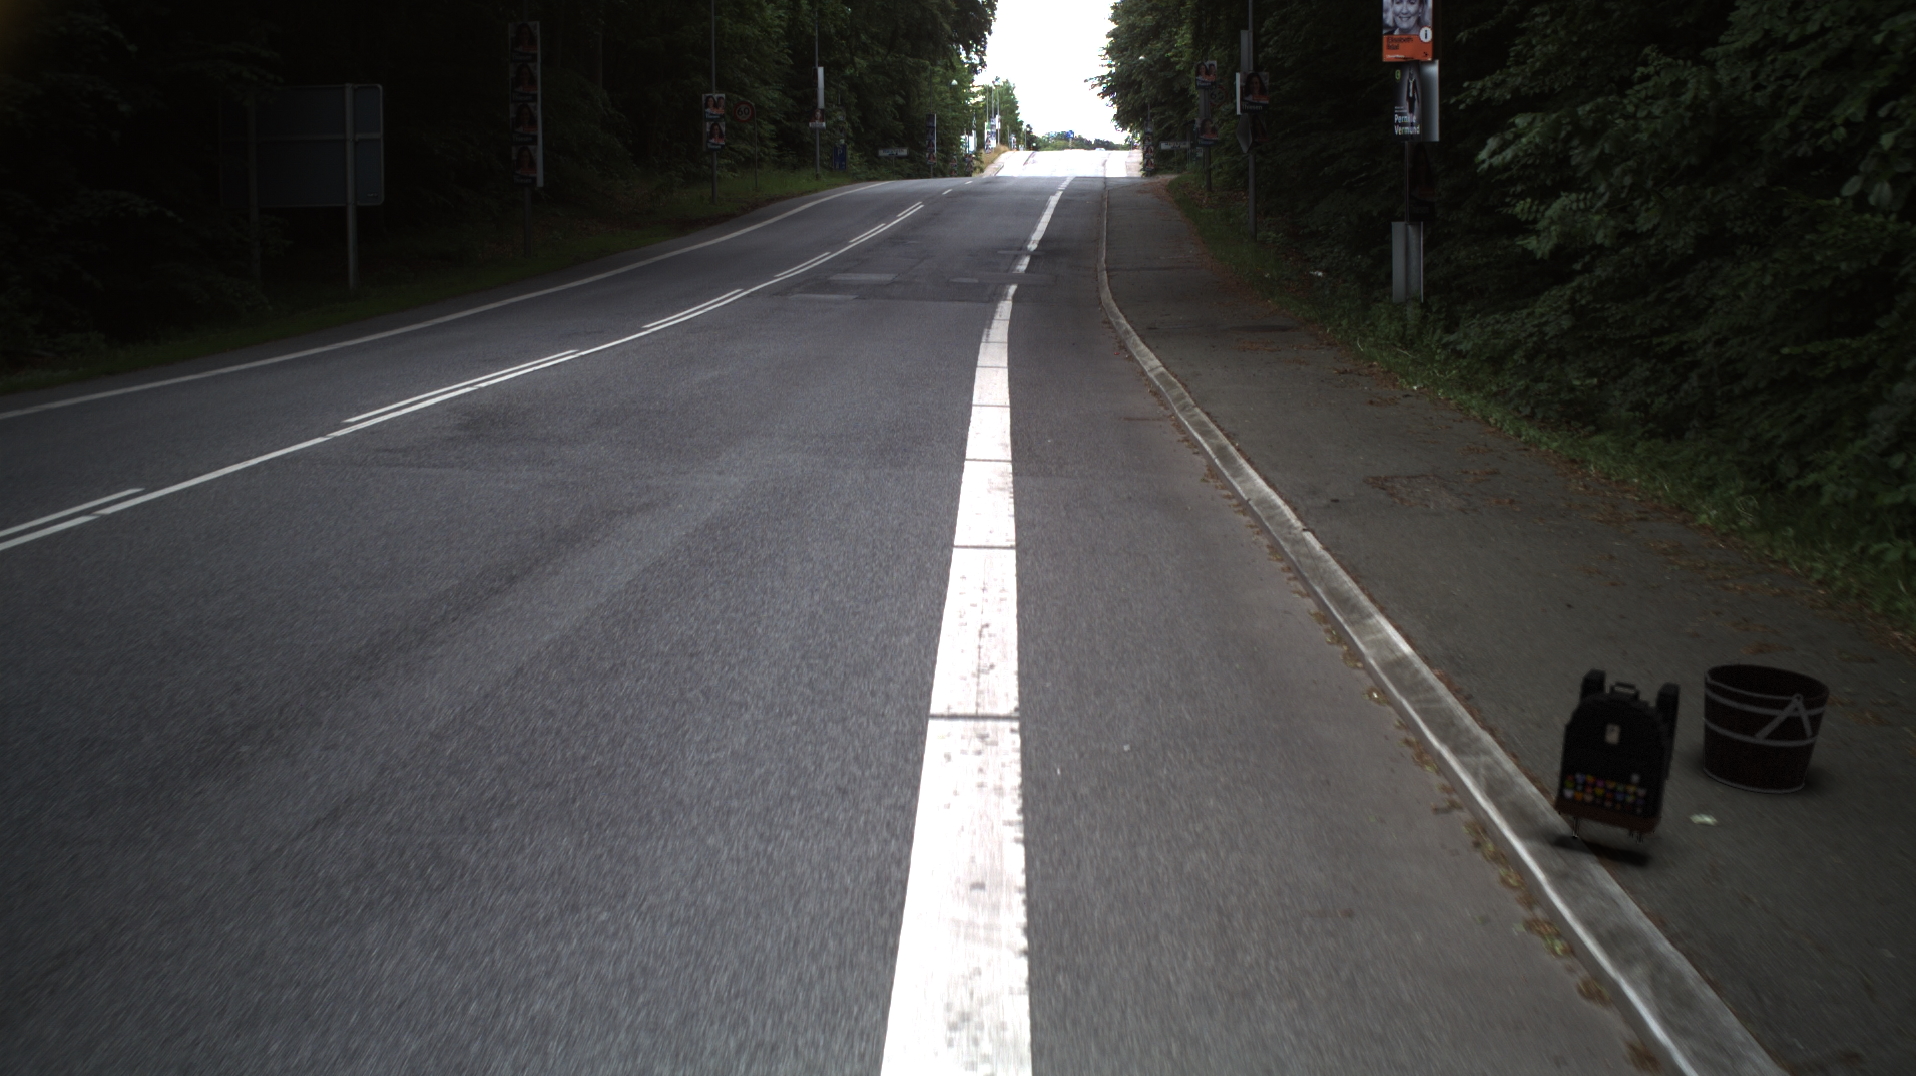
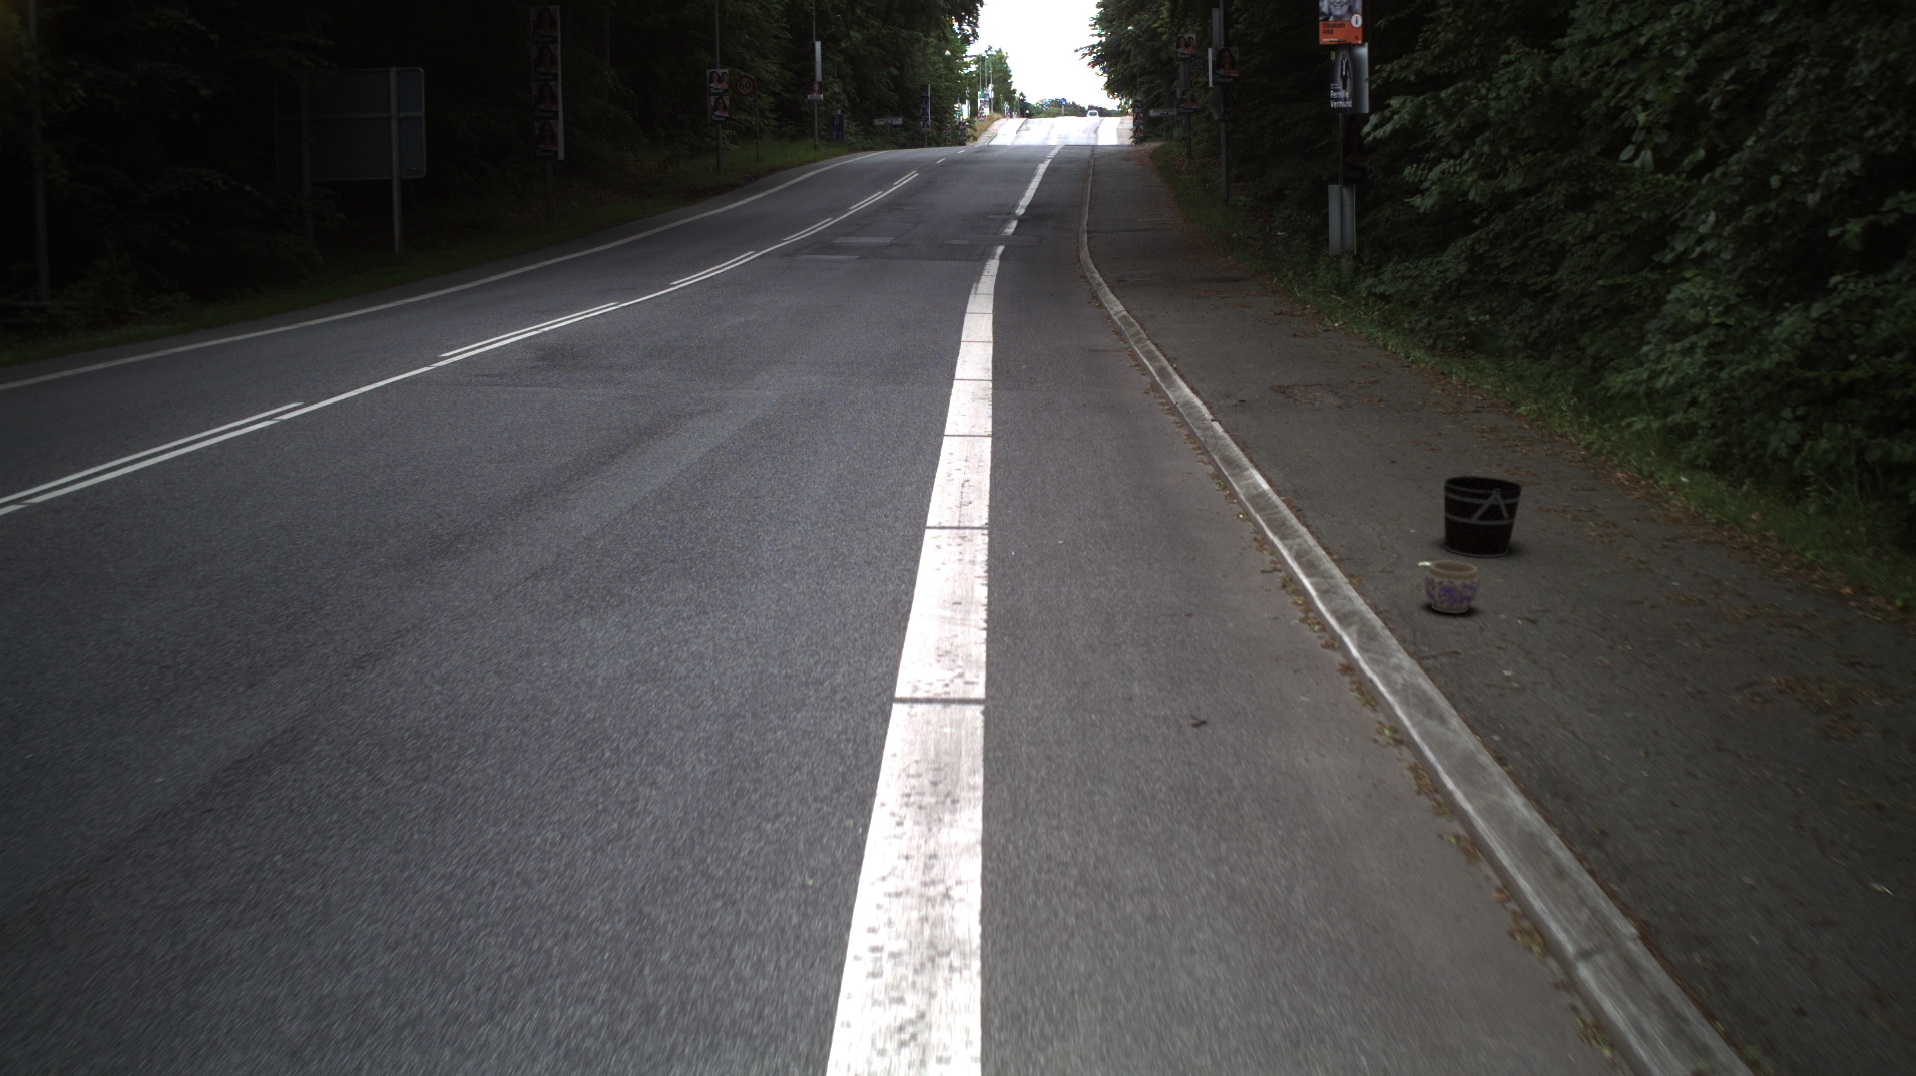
backpack: present [1553,668,1681,844] -> none [1326,467,1408,578]
planter: none [1732,835,1829,929] -> present [1425,560,1480,614]

